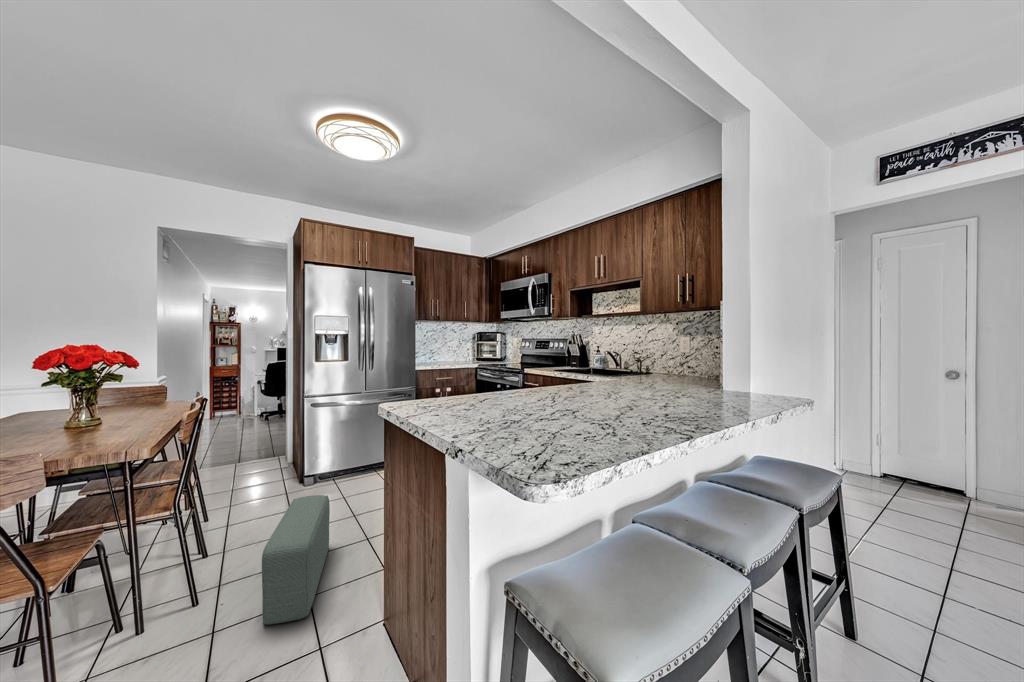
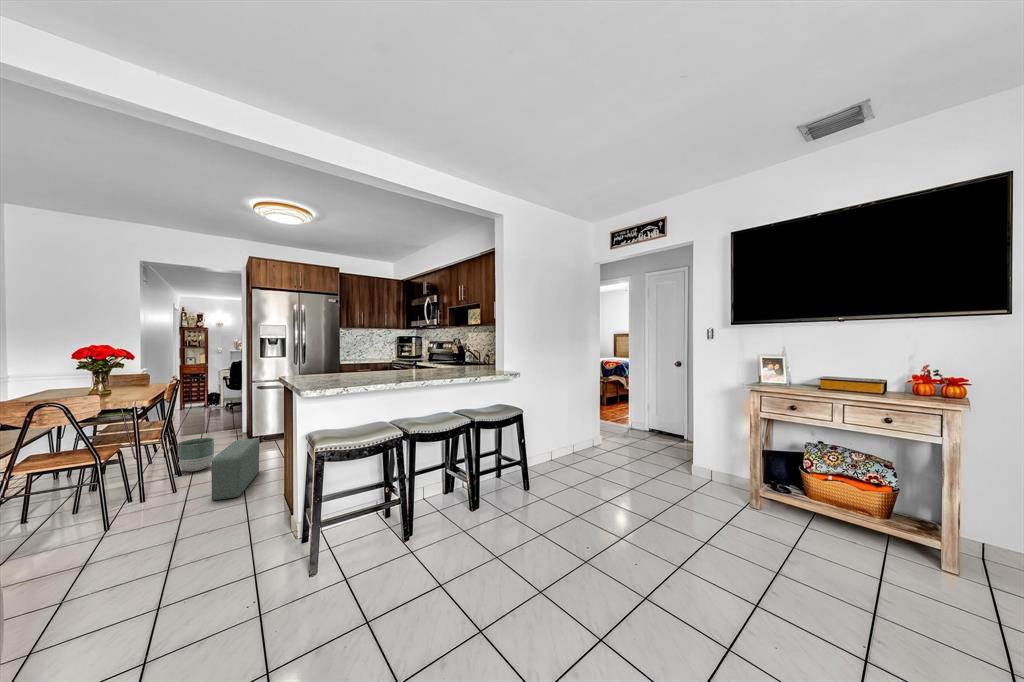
planter: none [206,486,259,542] -> present [178,438,214,471]

